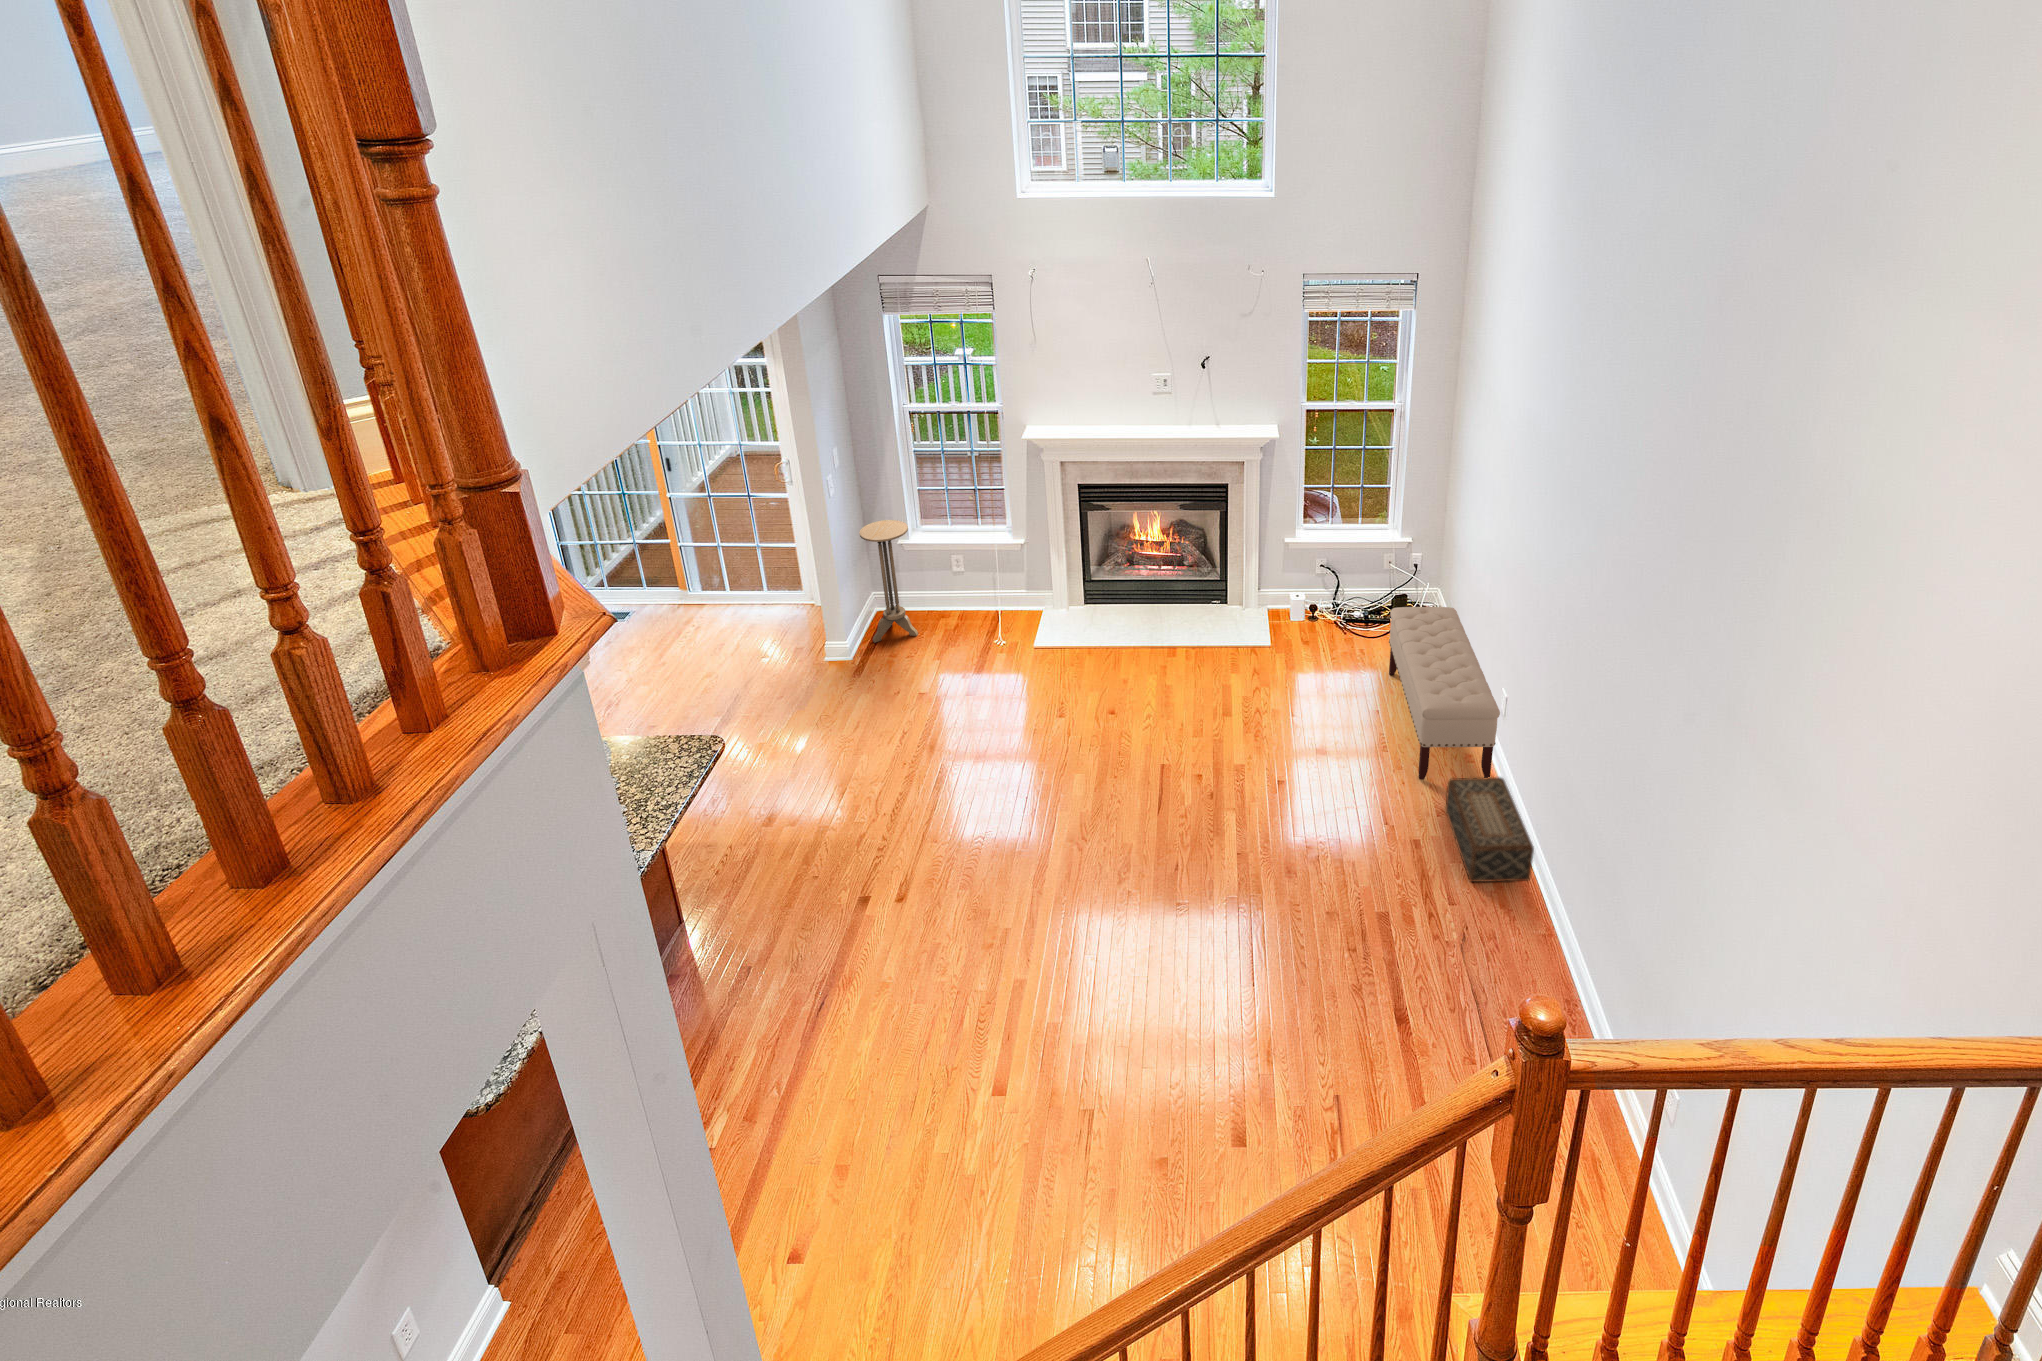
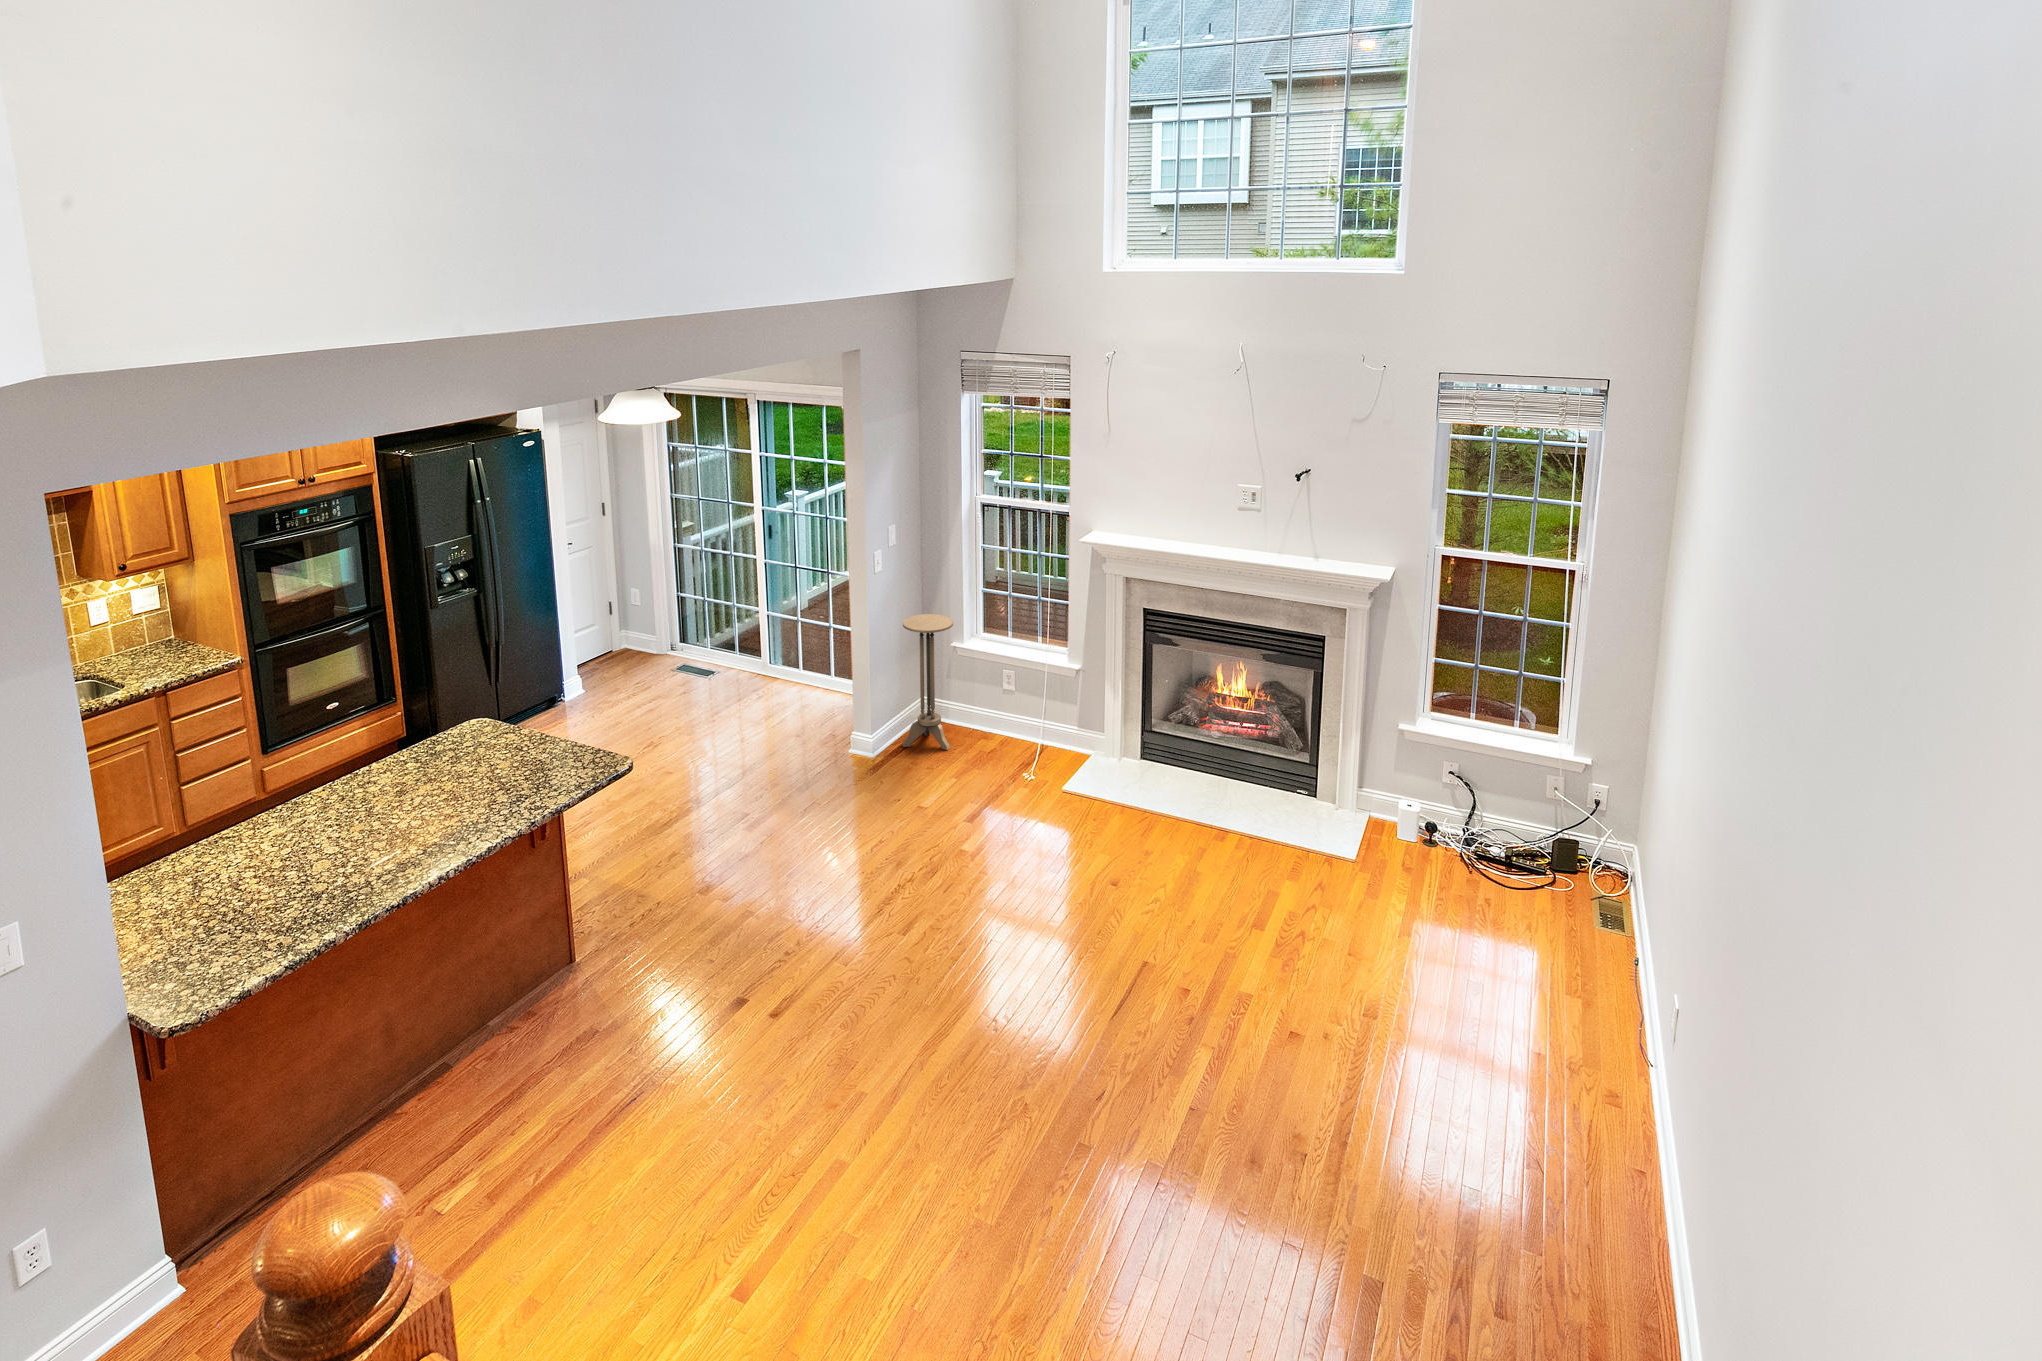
bench: present [1389,607,1500,780] -> none [1513,843,1659,1145]
woven basket: present [1445,777,1534,882] -> none [1542,1113,1672,1340]

